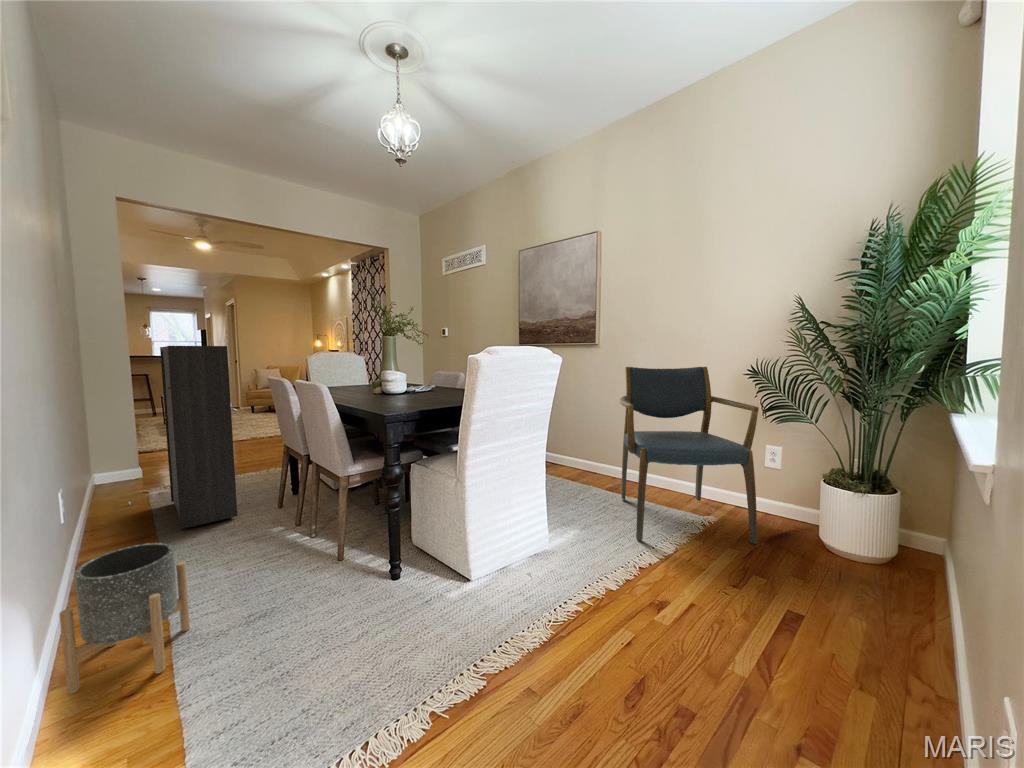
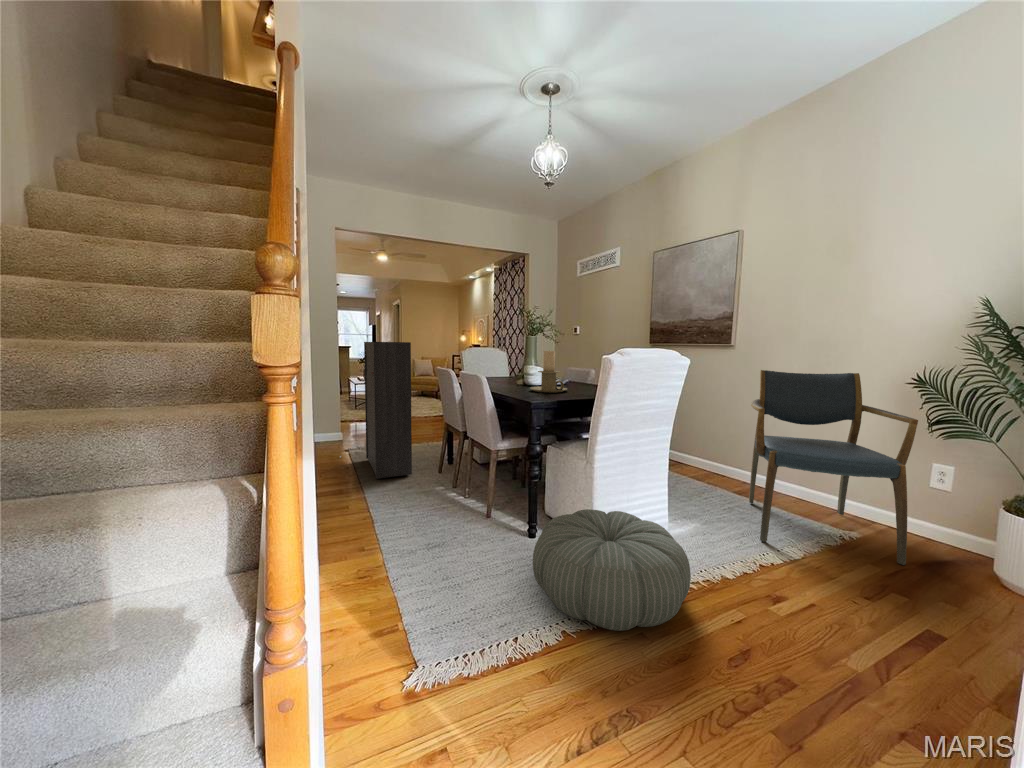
candle holder: none [387,352,433,401] -> present [530,351,567,393]
pouf: none [391,535,577,696] -> present [533,509,691,631]
planter: present [59,543,190,694] -> none [329,481,393,569]

